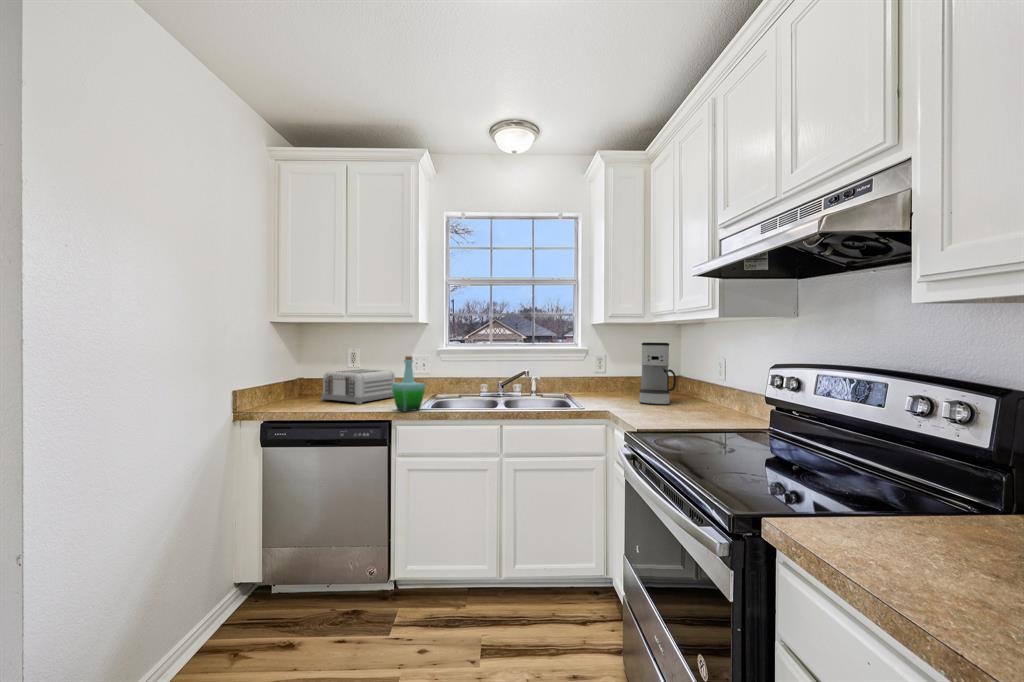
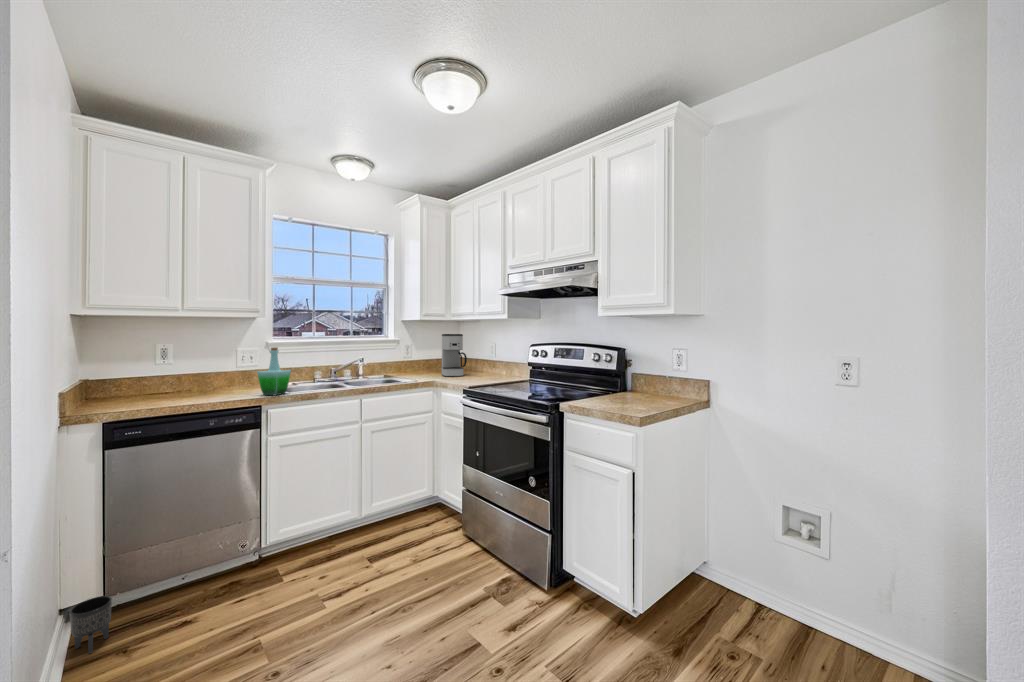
toaster: present [321,369,395,404] -> none [147,364,230,397]
planter: none [195,594,231,653] -> present [70,596,112,654]

